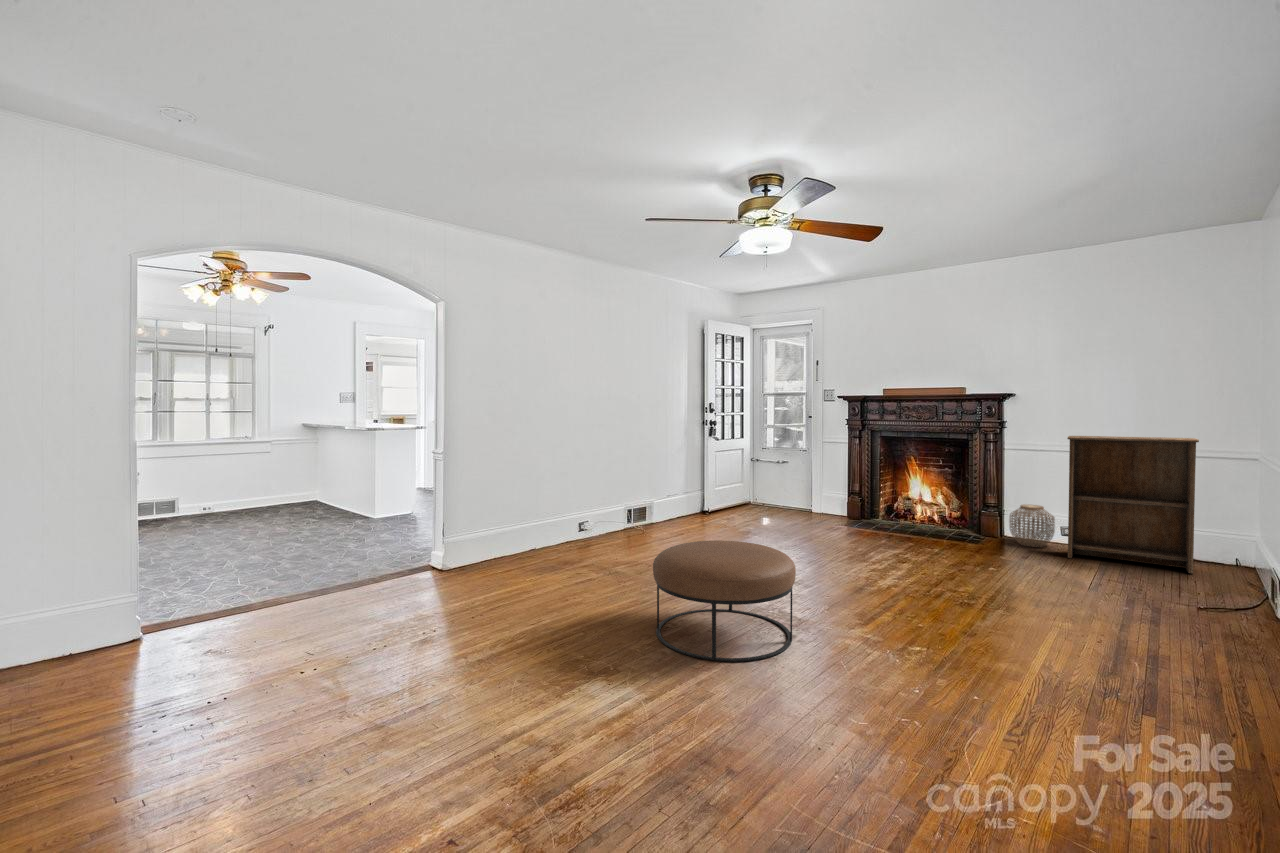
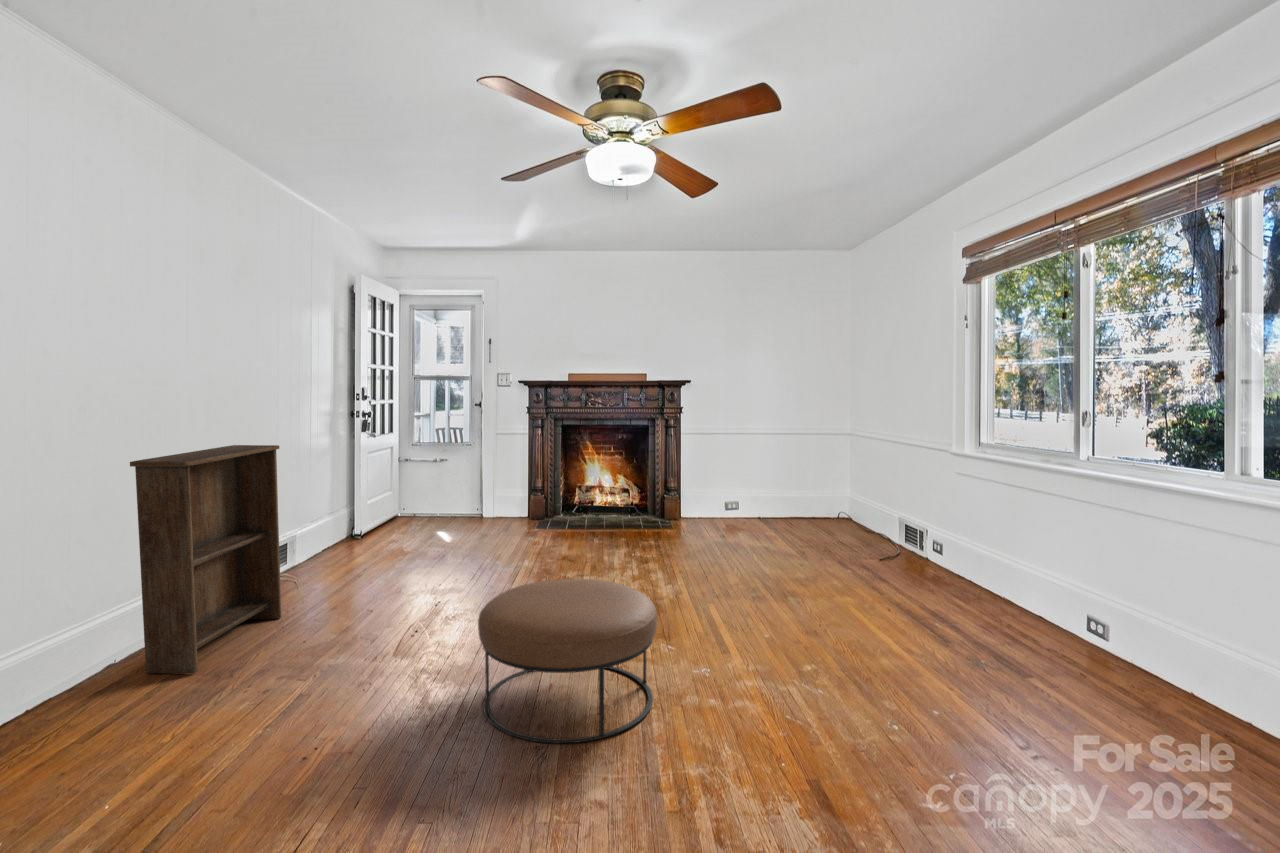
bookshelf: present [1067,436,1199,573] -> present [130,445,281,673]
woven basket: present [1010,504,1055,547] -> none [689,486,724,526]

